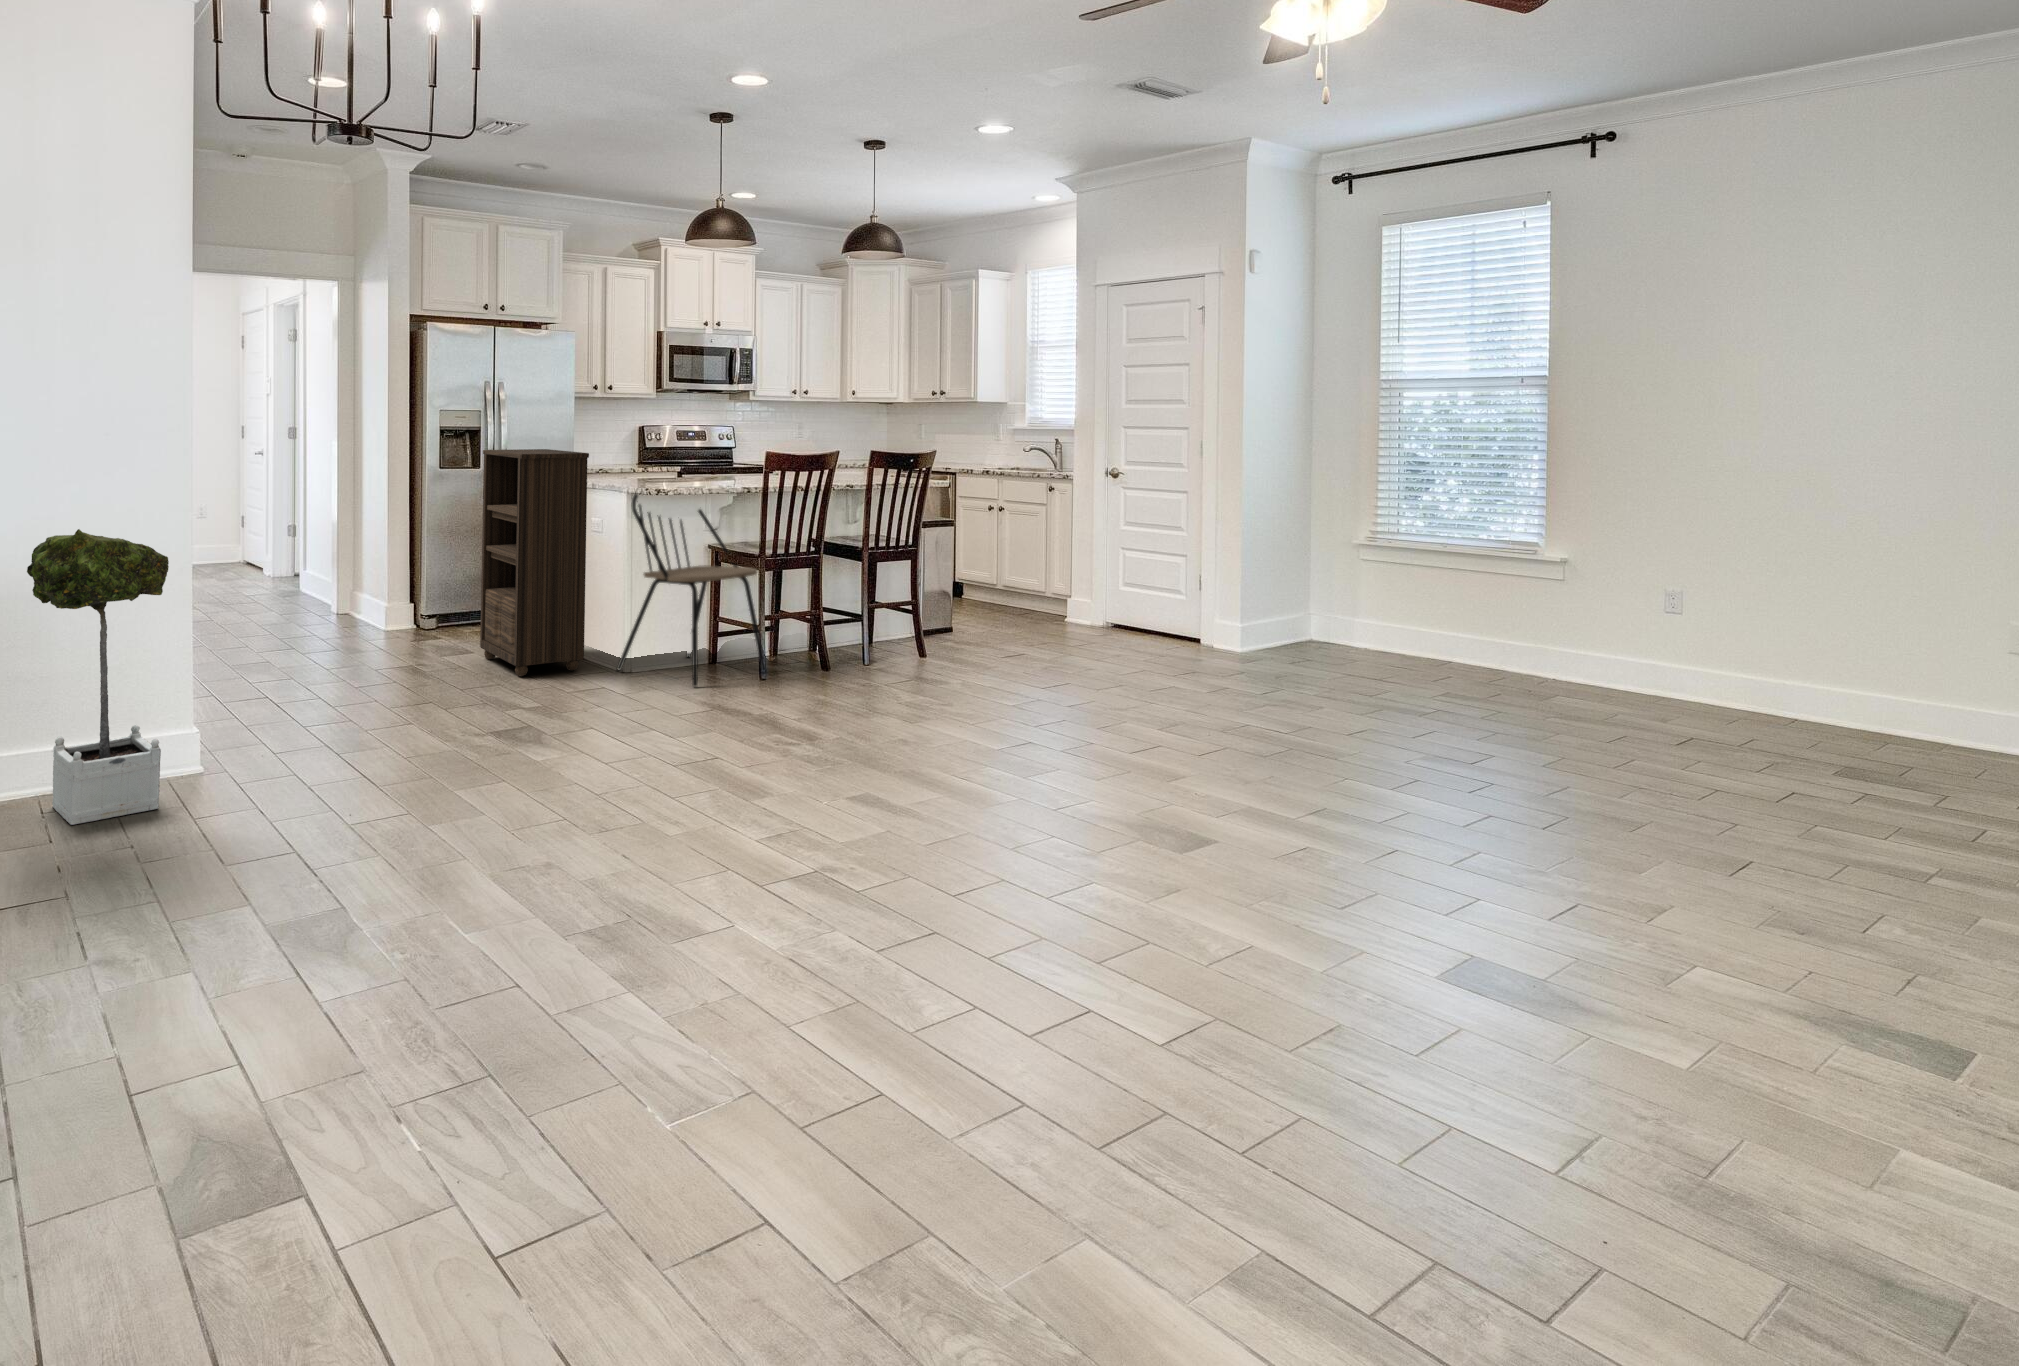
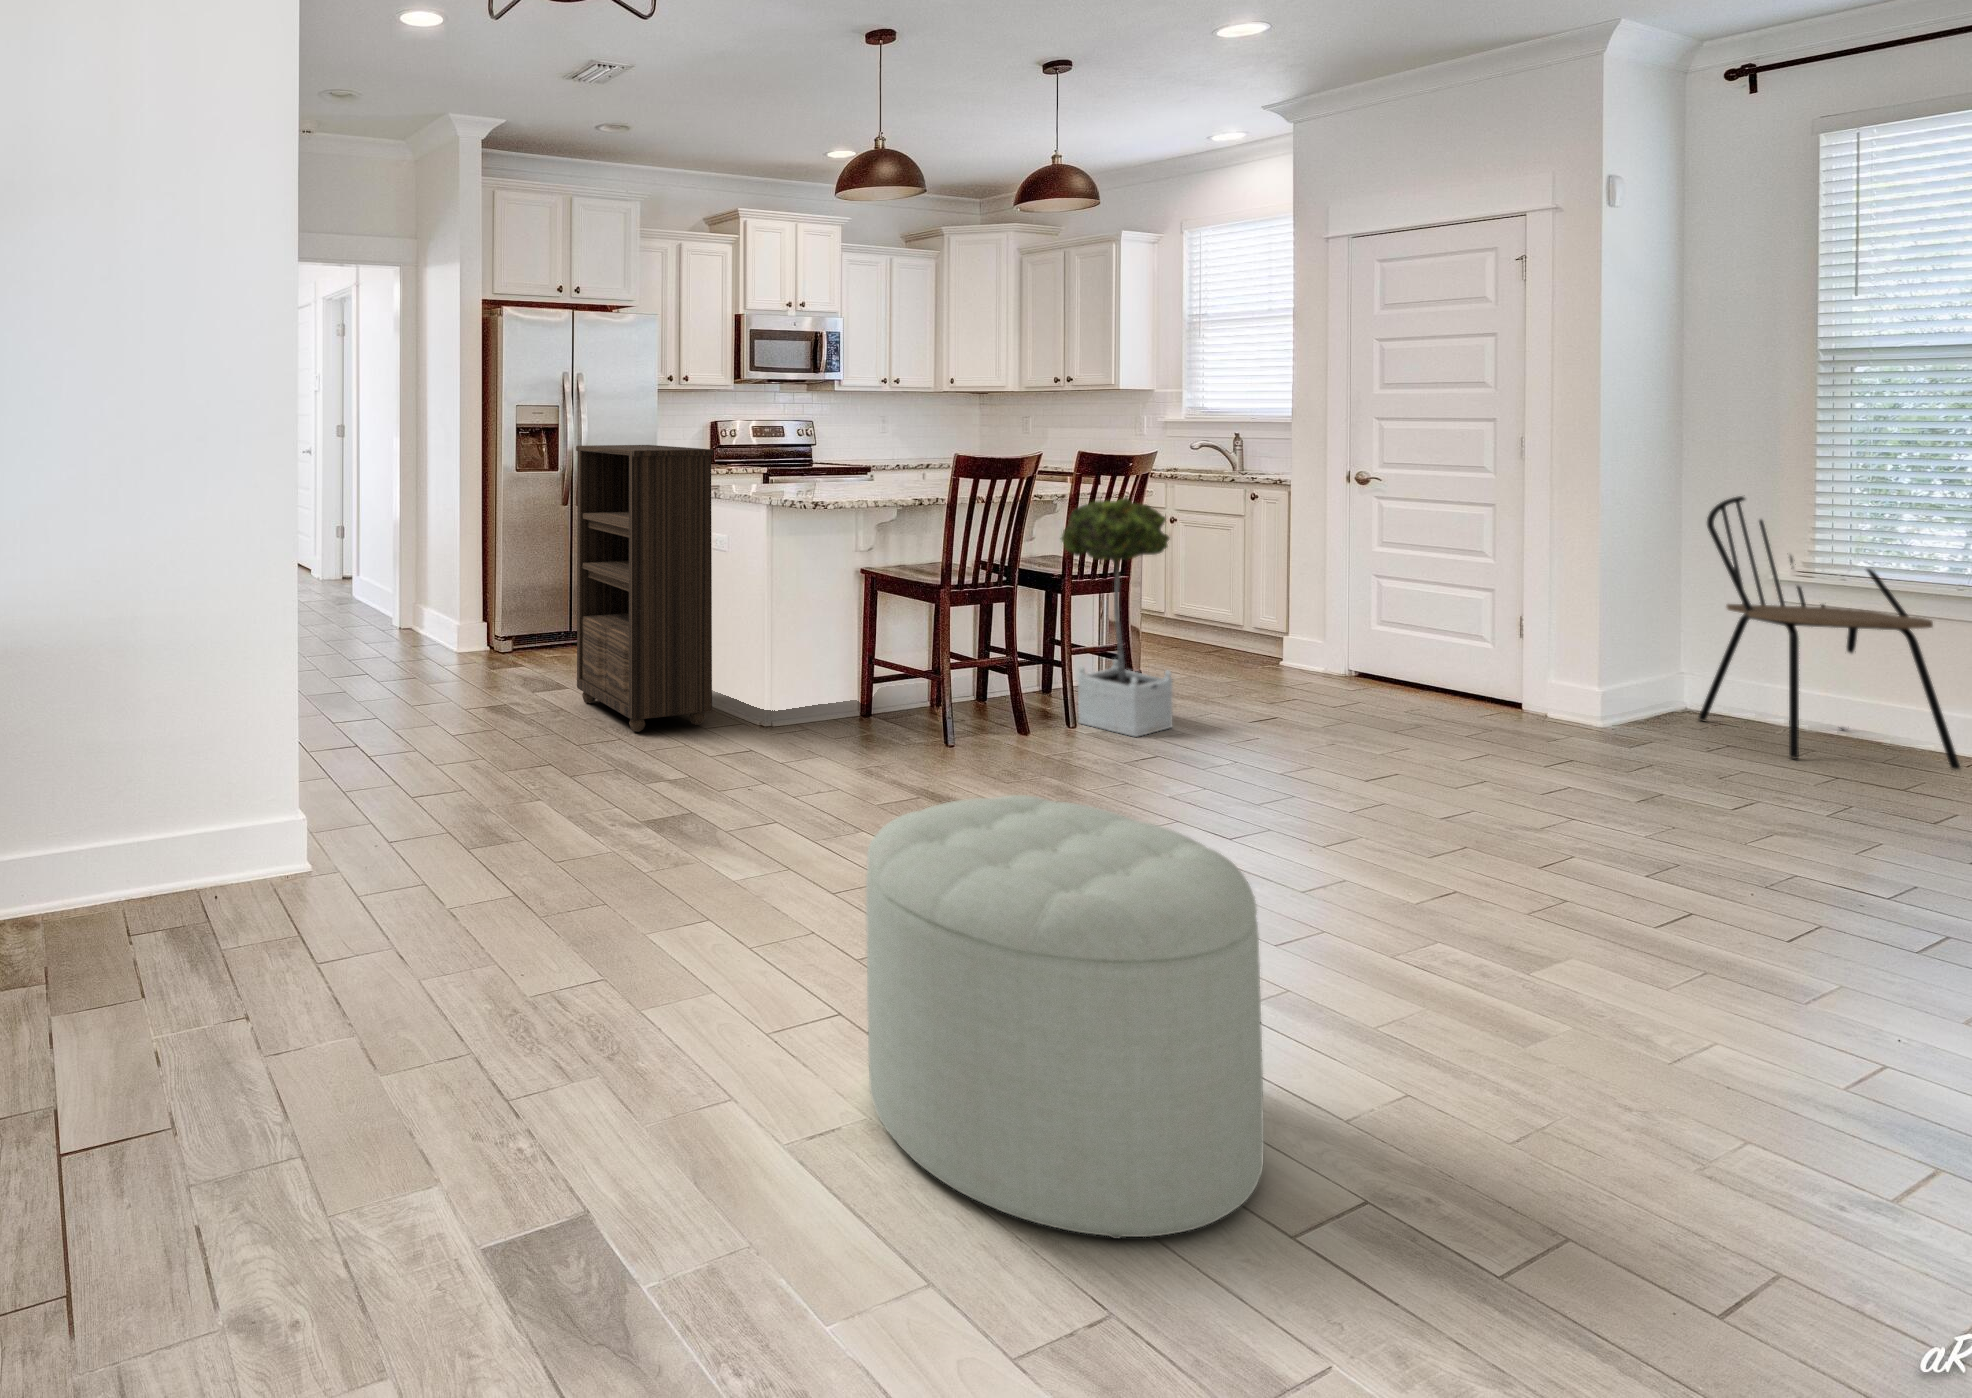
dining chair: present [617,494,766,687] -> present [1698,496,1960,770]
potted tree: present [27,529,169,825] -> present [1061,497,1173,737]
ottoman: none [578,667,794,883] -> present [866,795,1264,1239]

